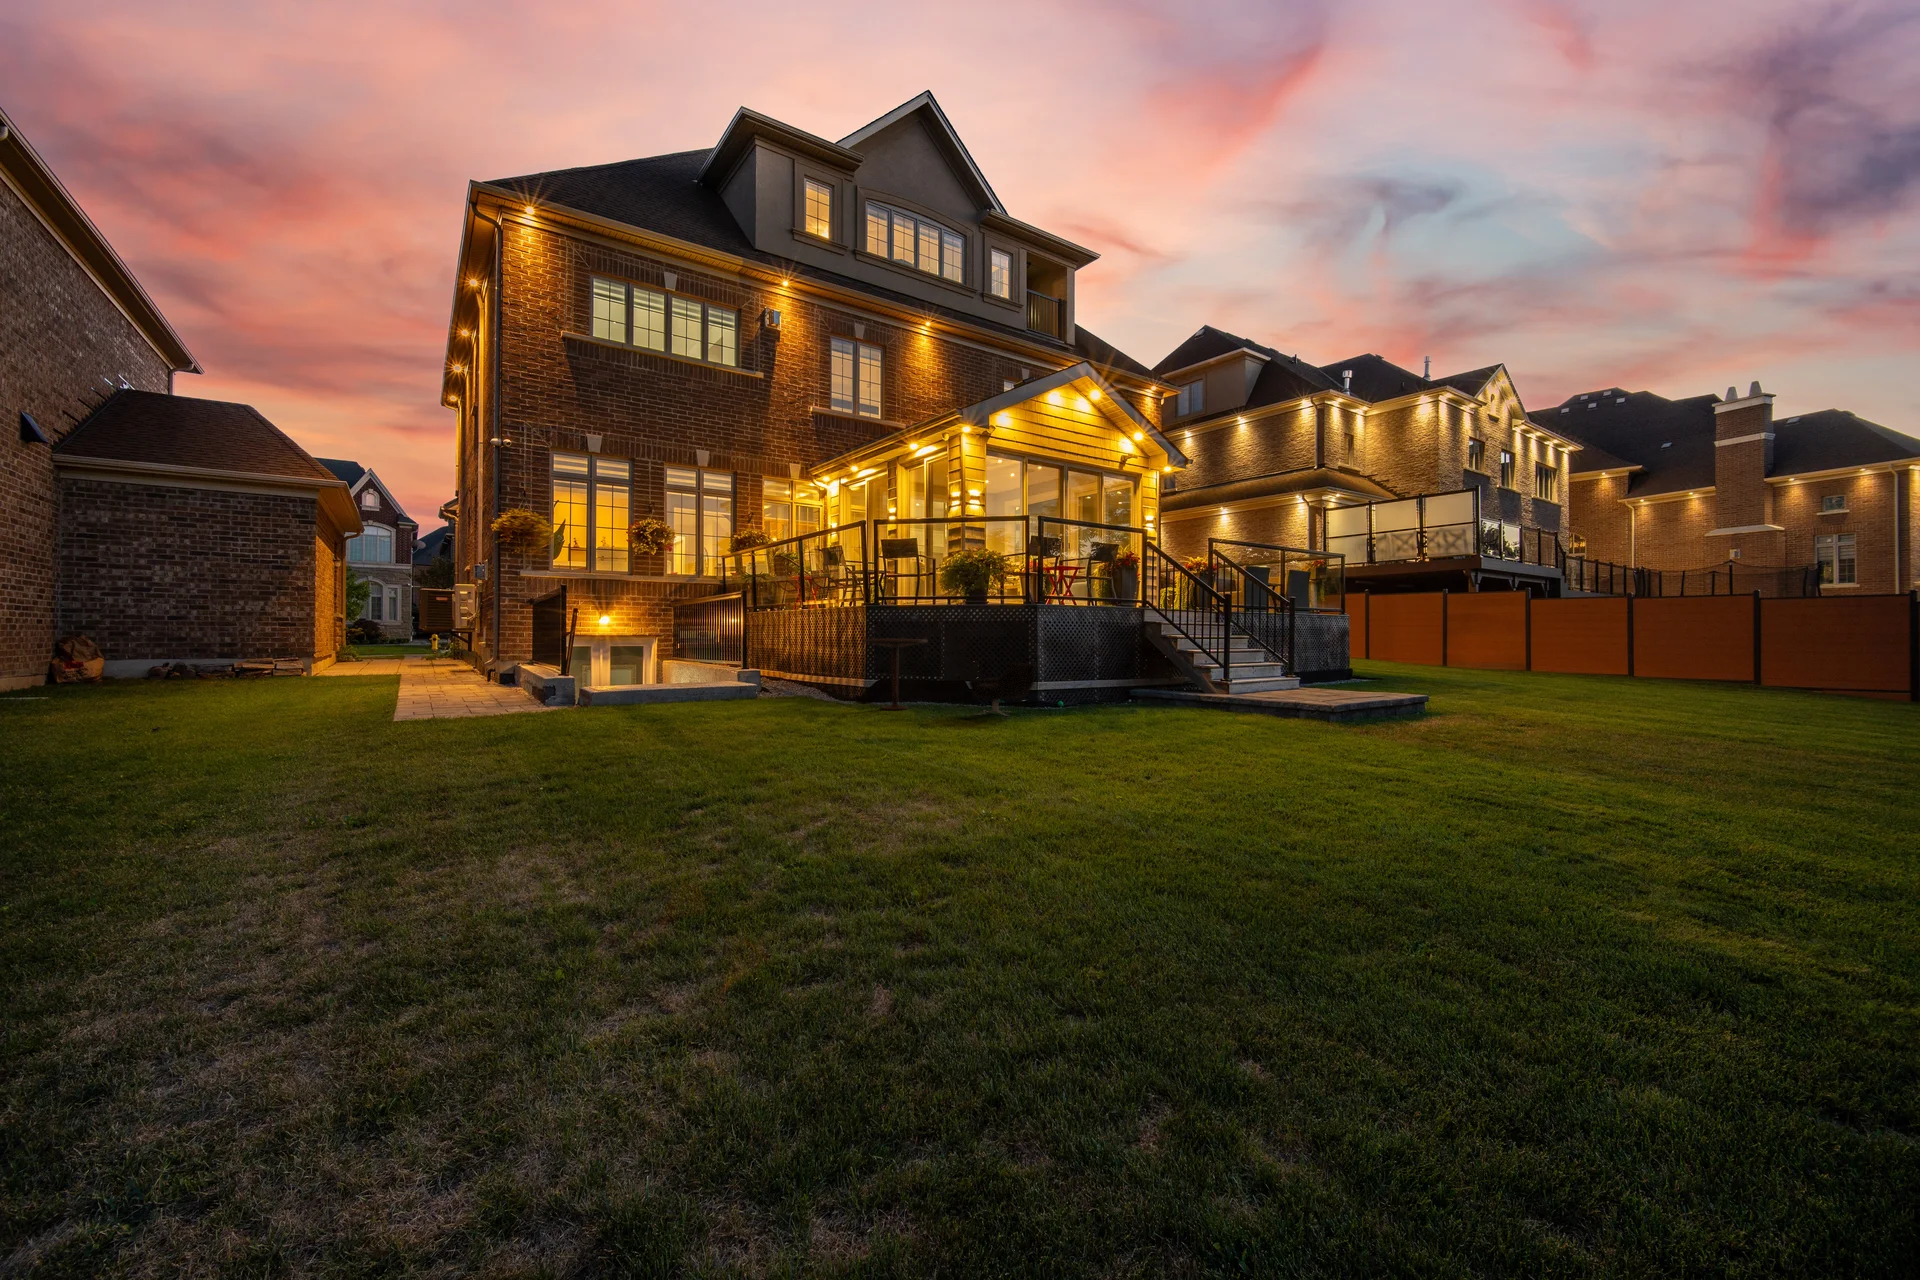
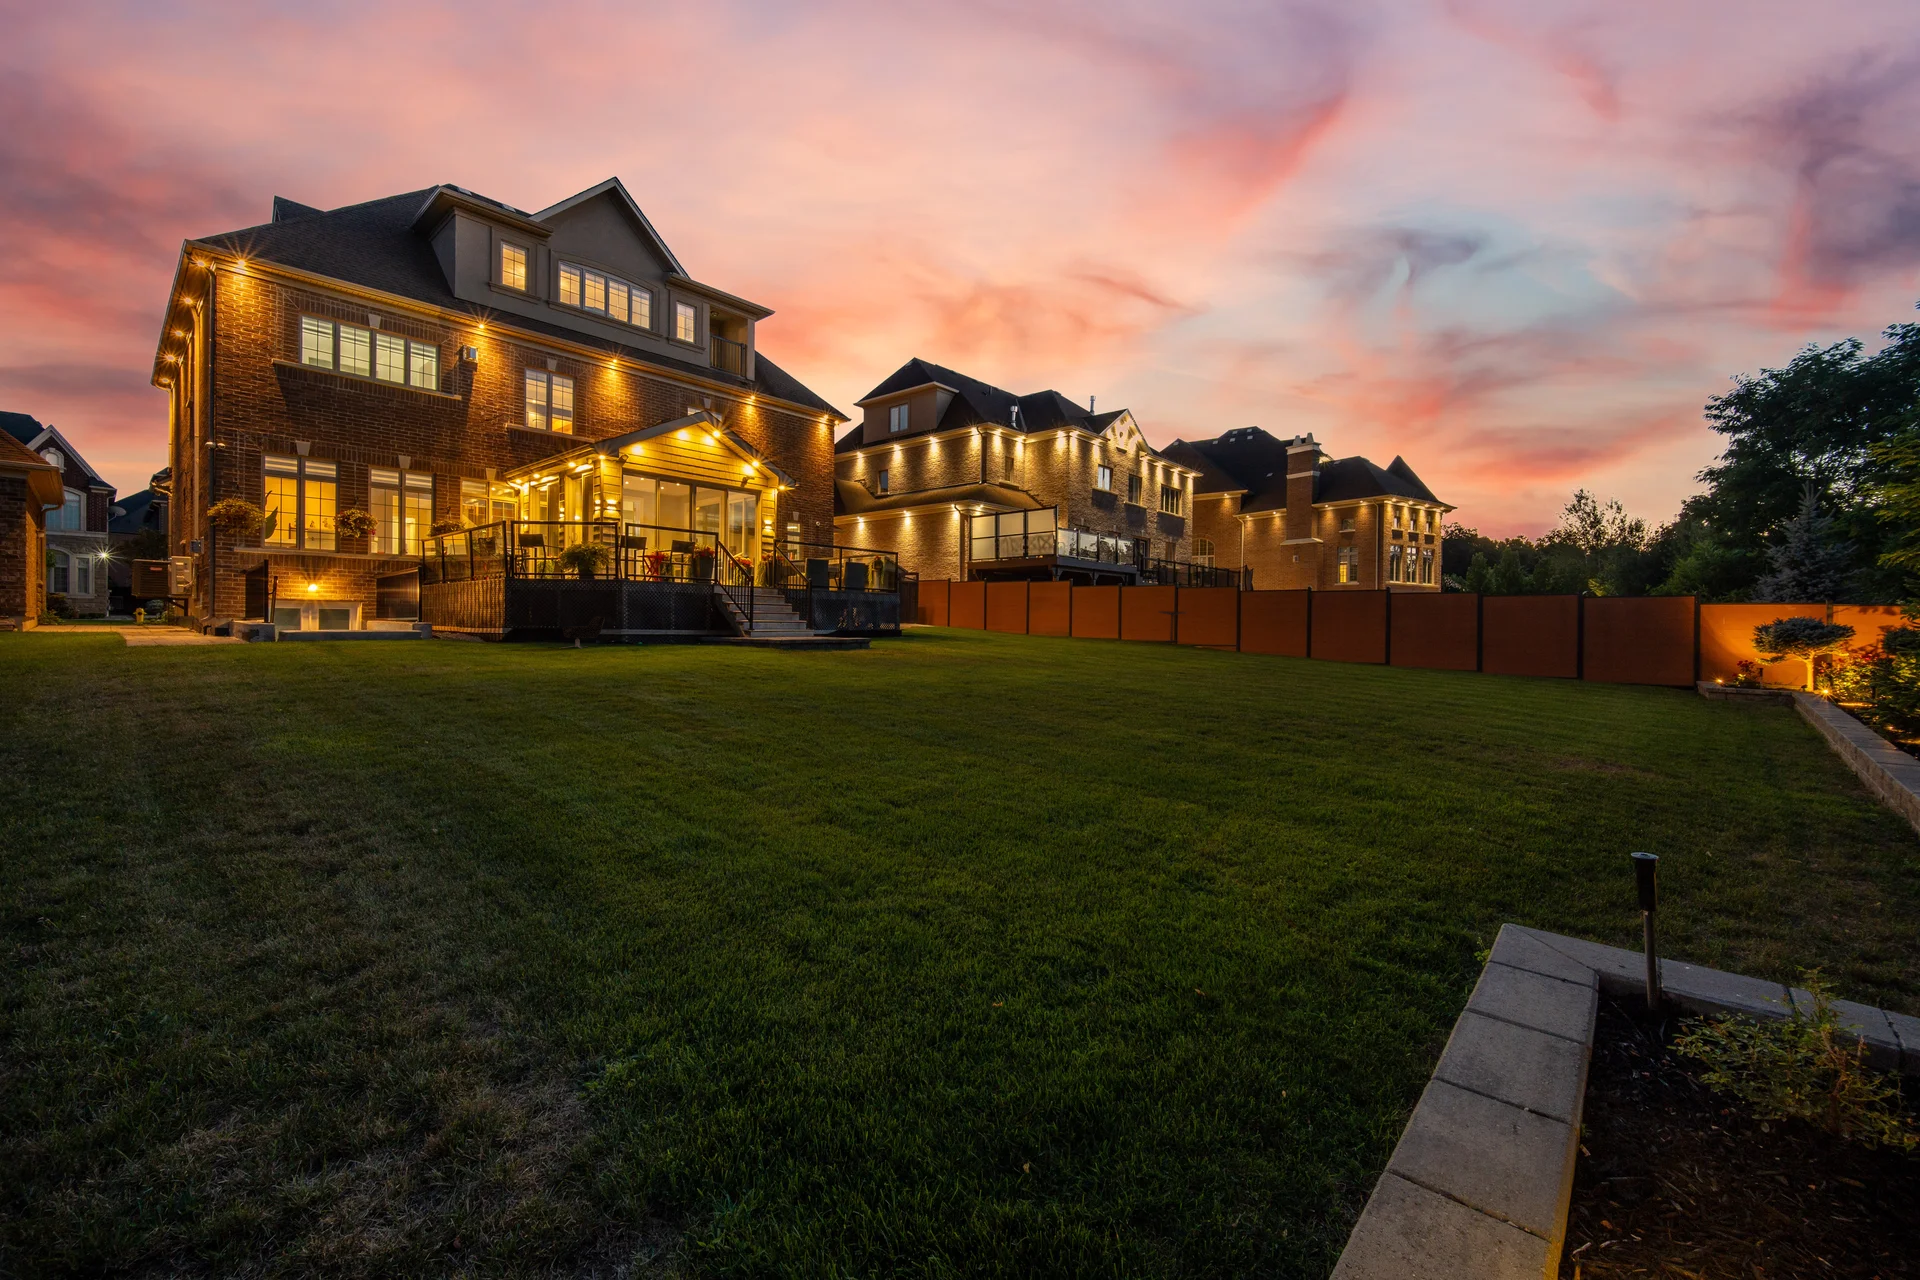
pedestal table: present [864,639,927,710] -> present [1160,611,1185,642]

